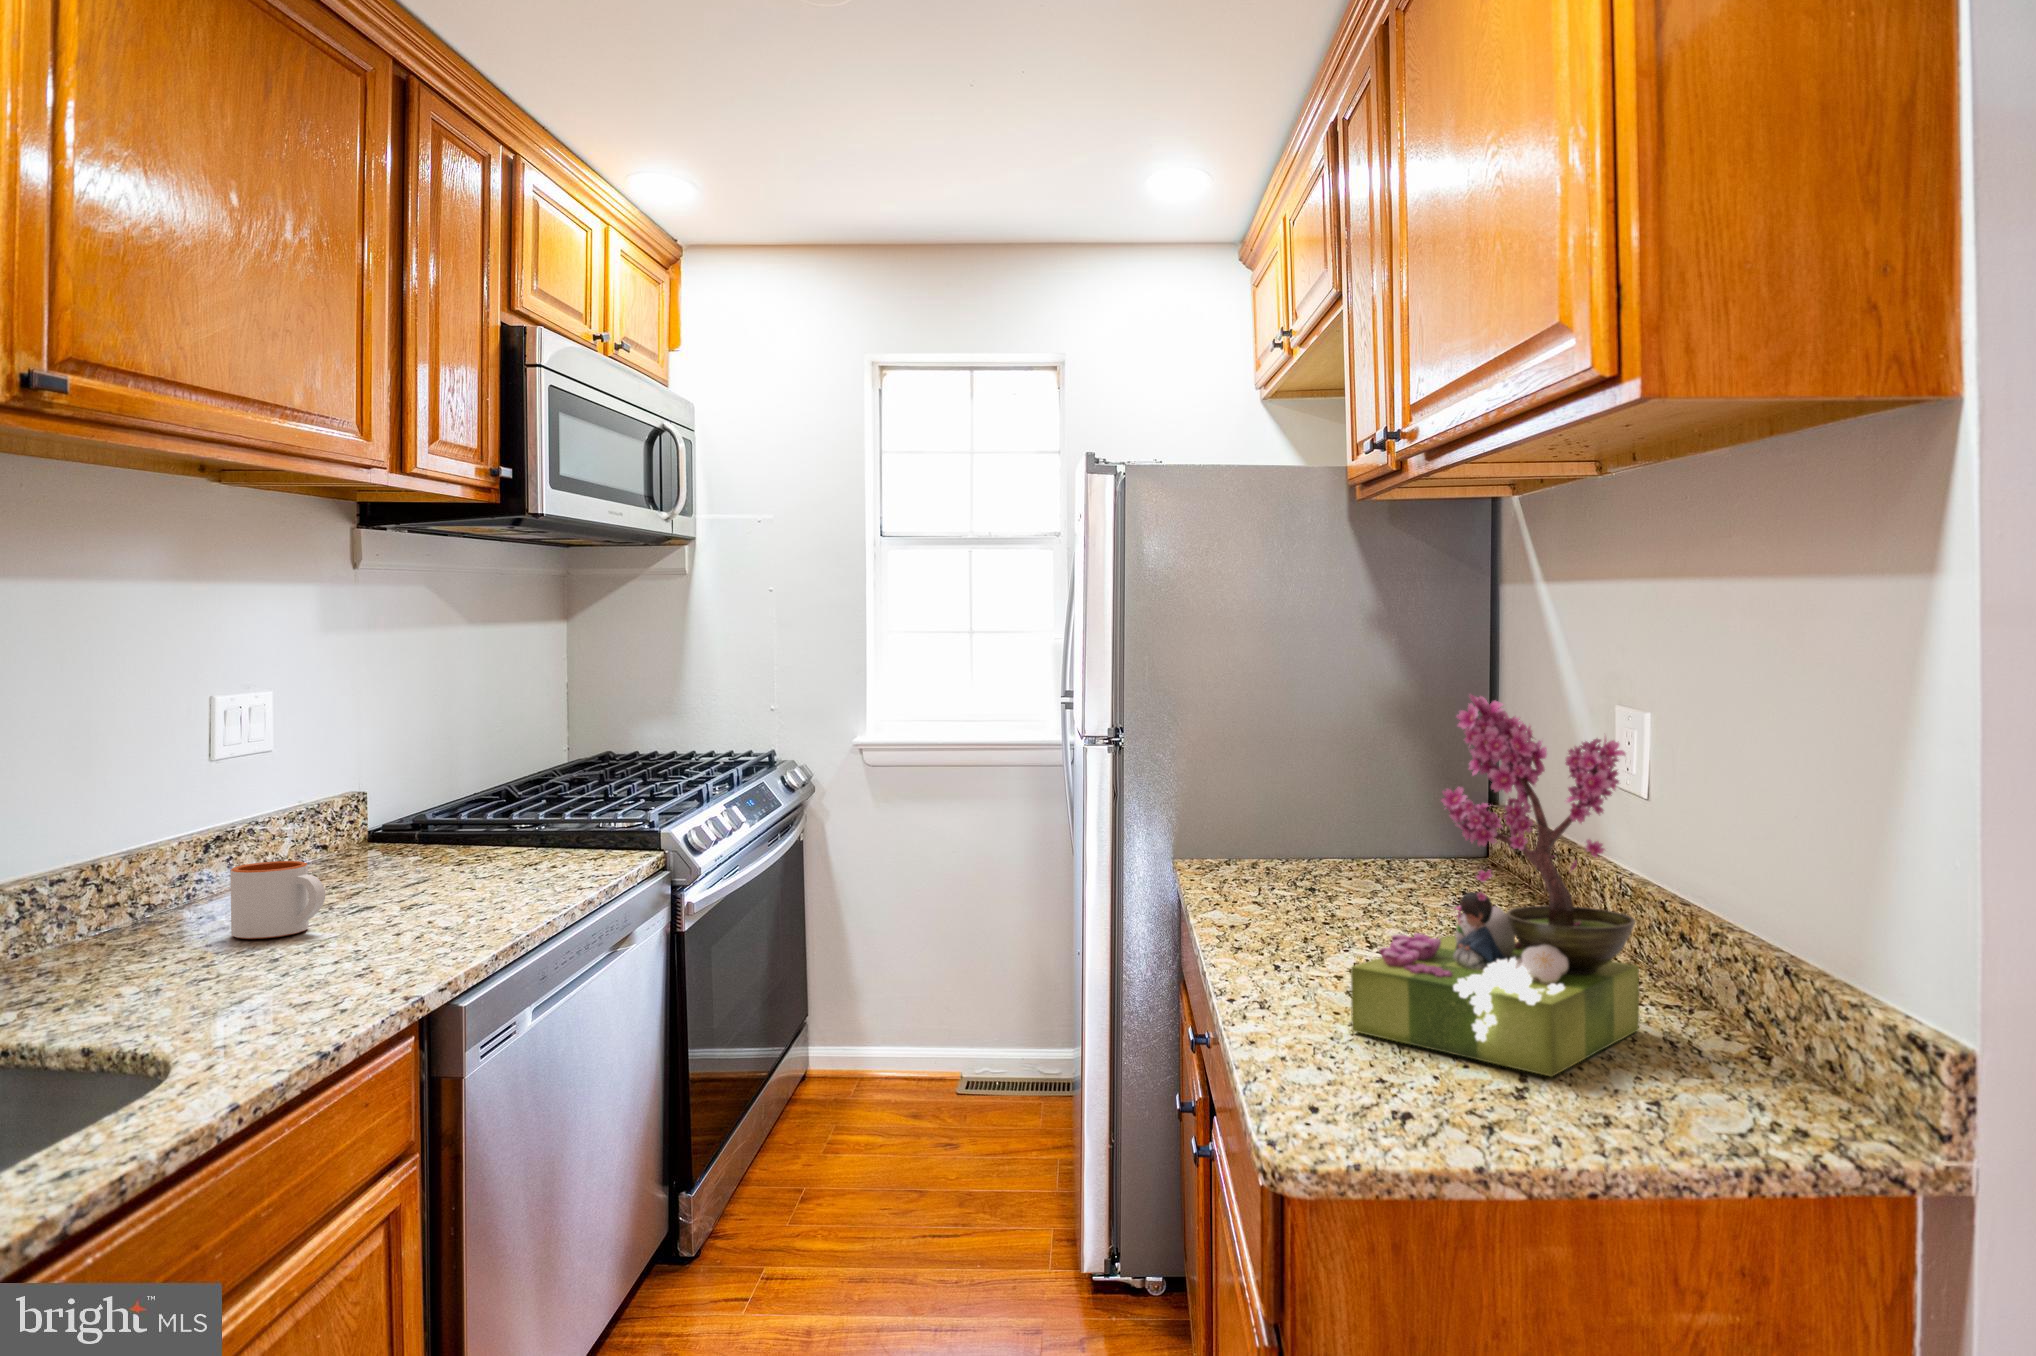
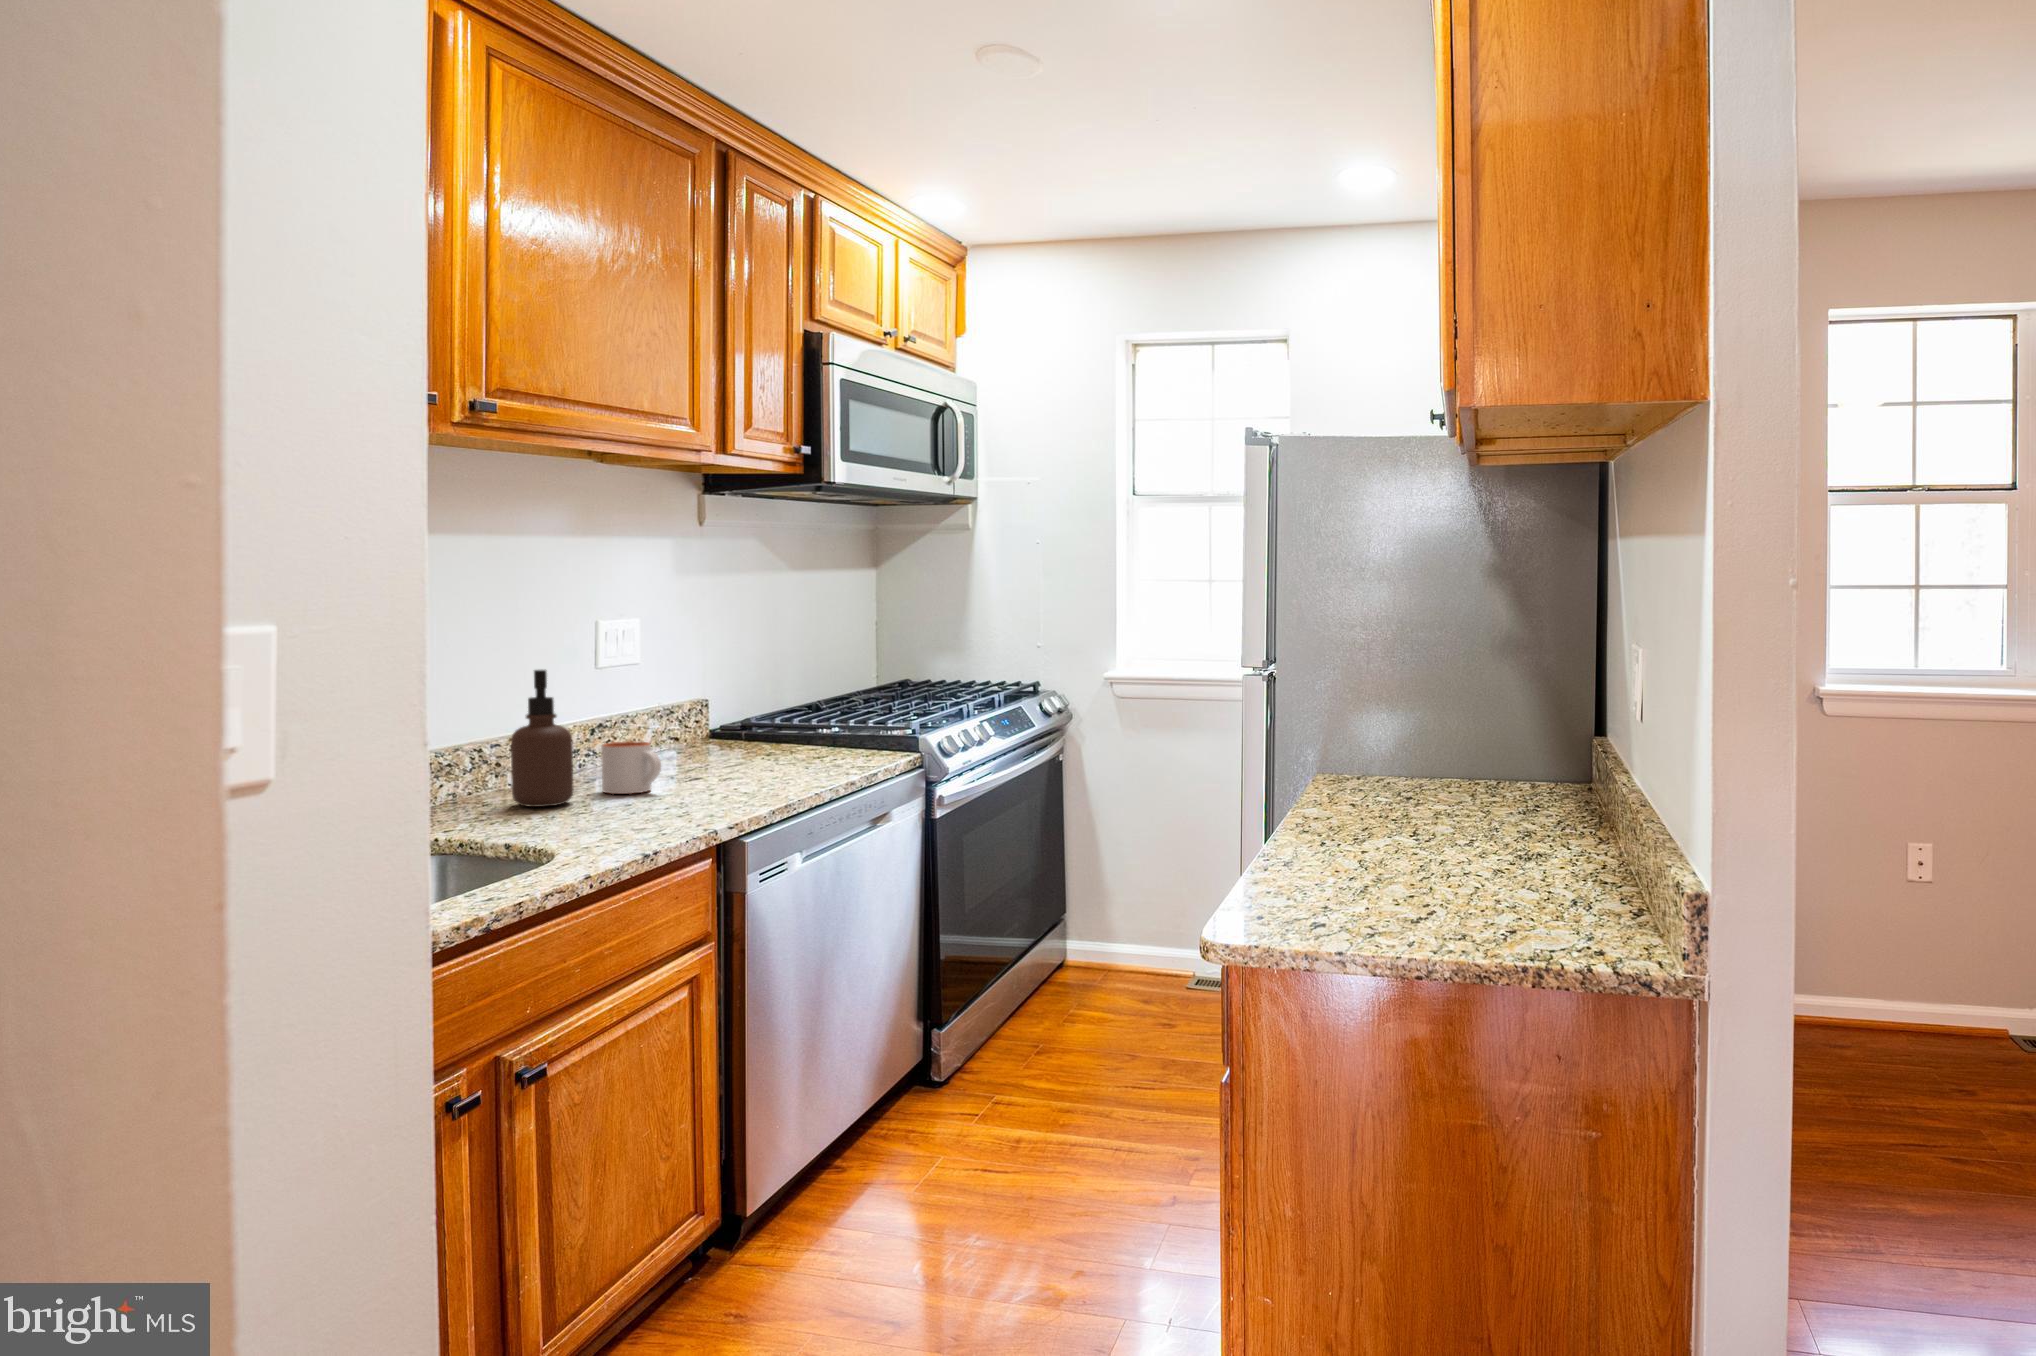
flower arrangement: present [1351,695,1639,1077] -> none [1336,624,1573,914]
soap dispenser: none [82,767,187,972] -> present [511,670,573,807]

